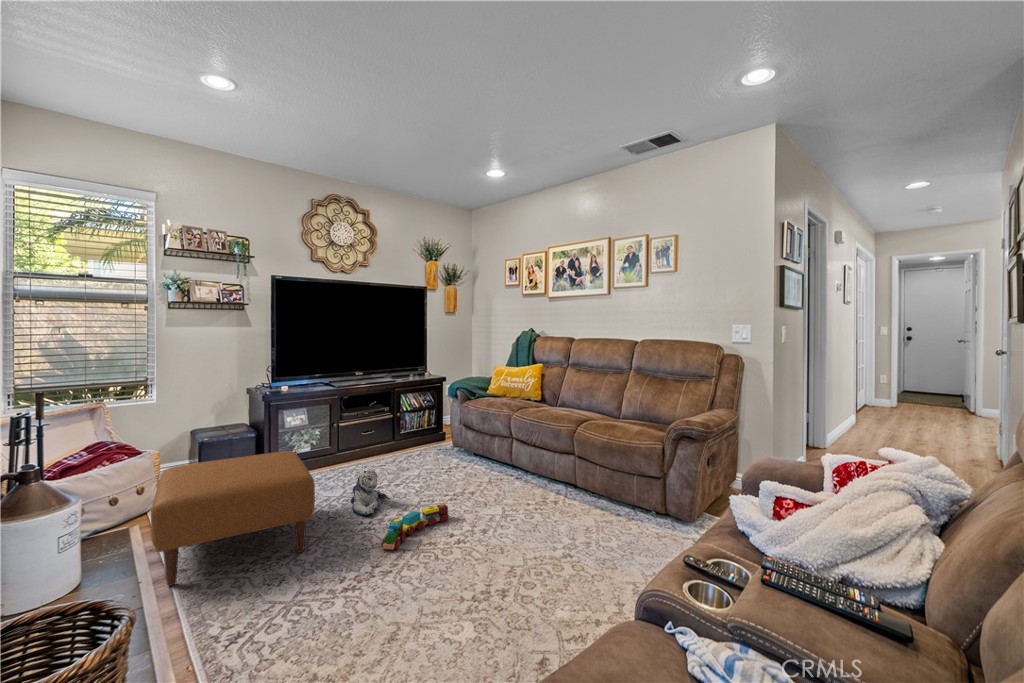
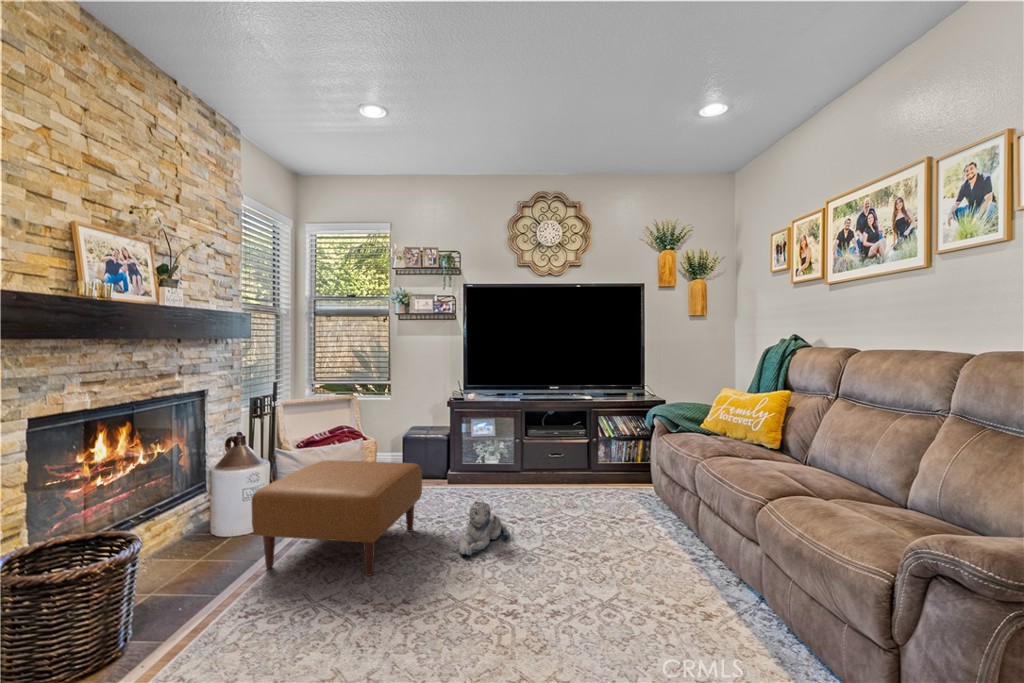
toy train: present [382,503,449,549] -> none [421,568,533,611]

